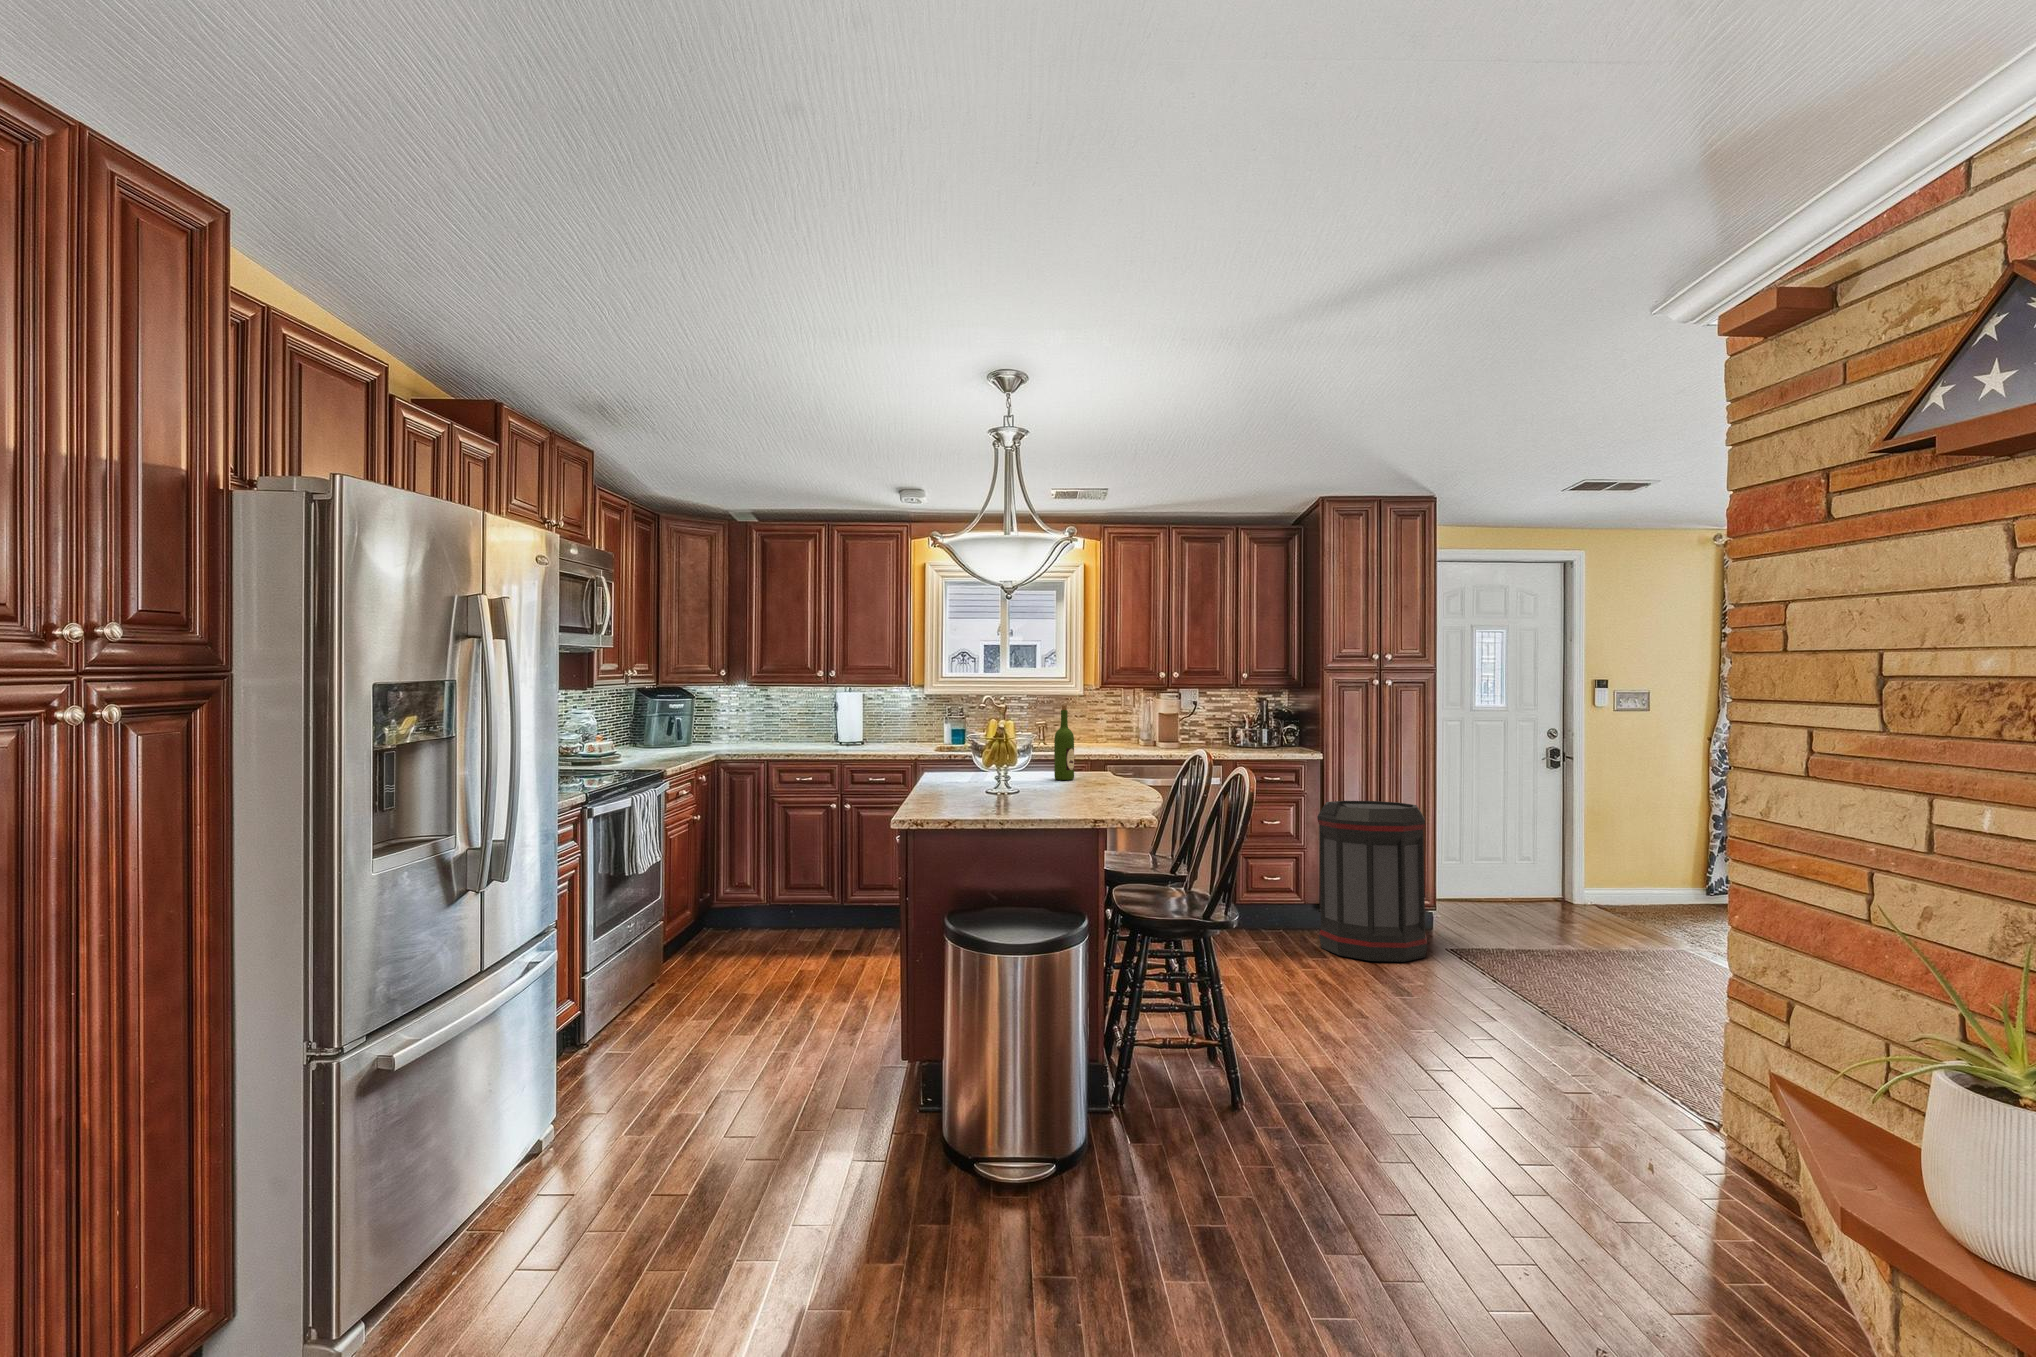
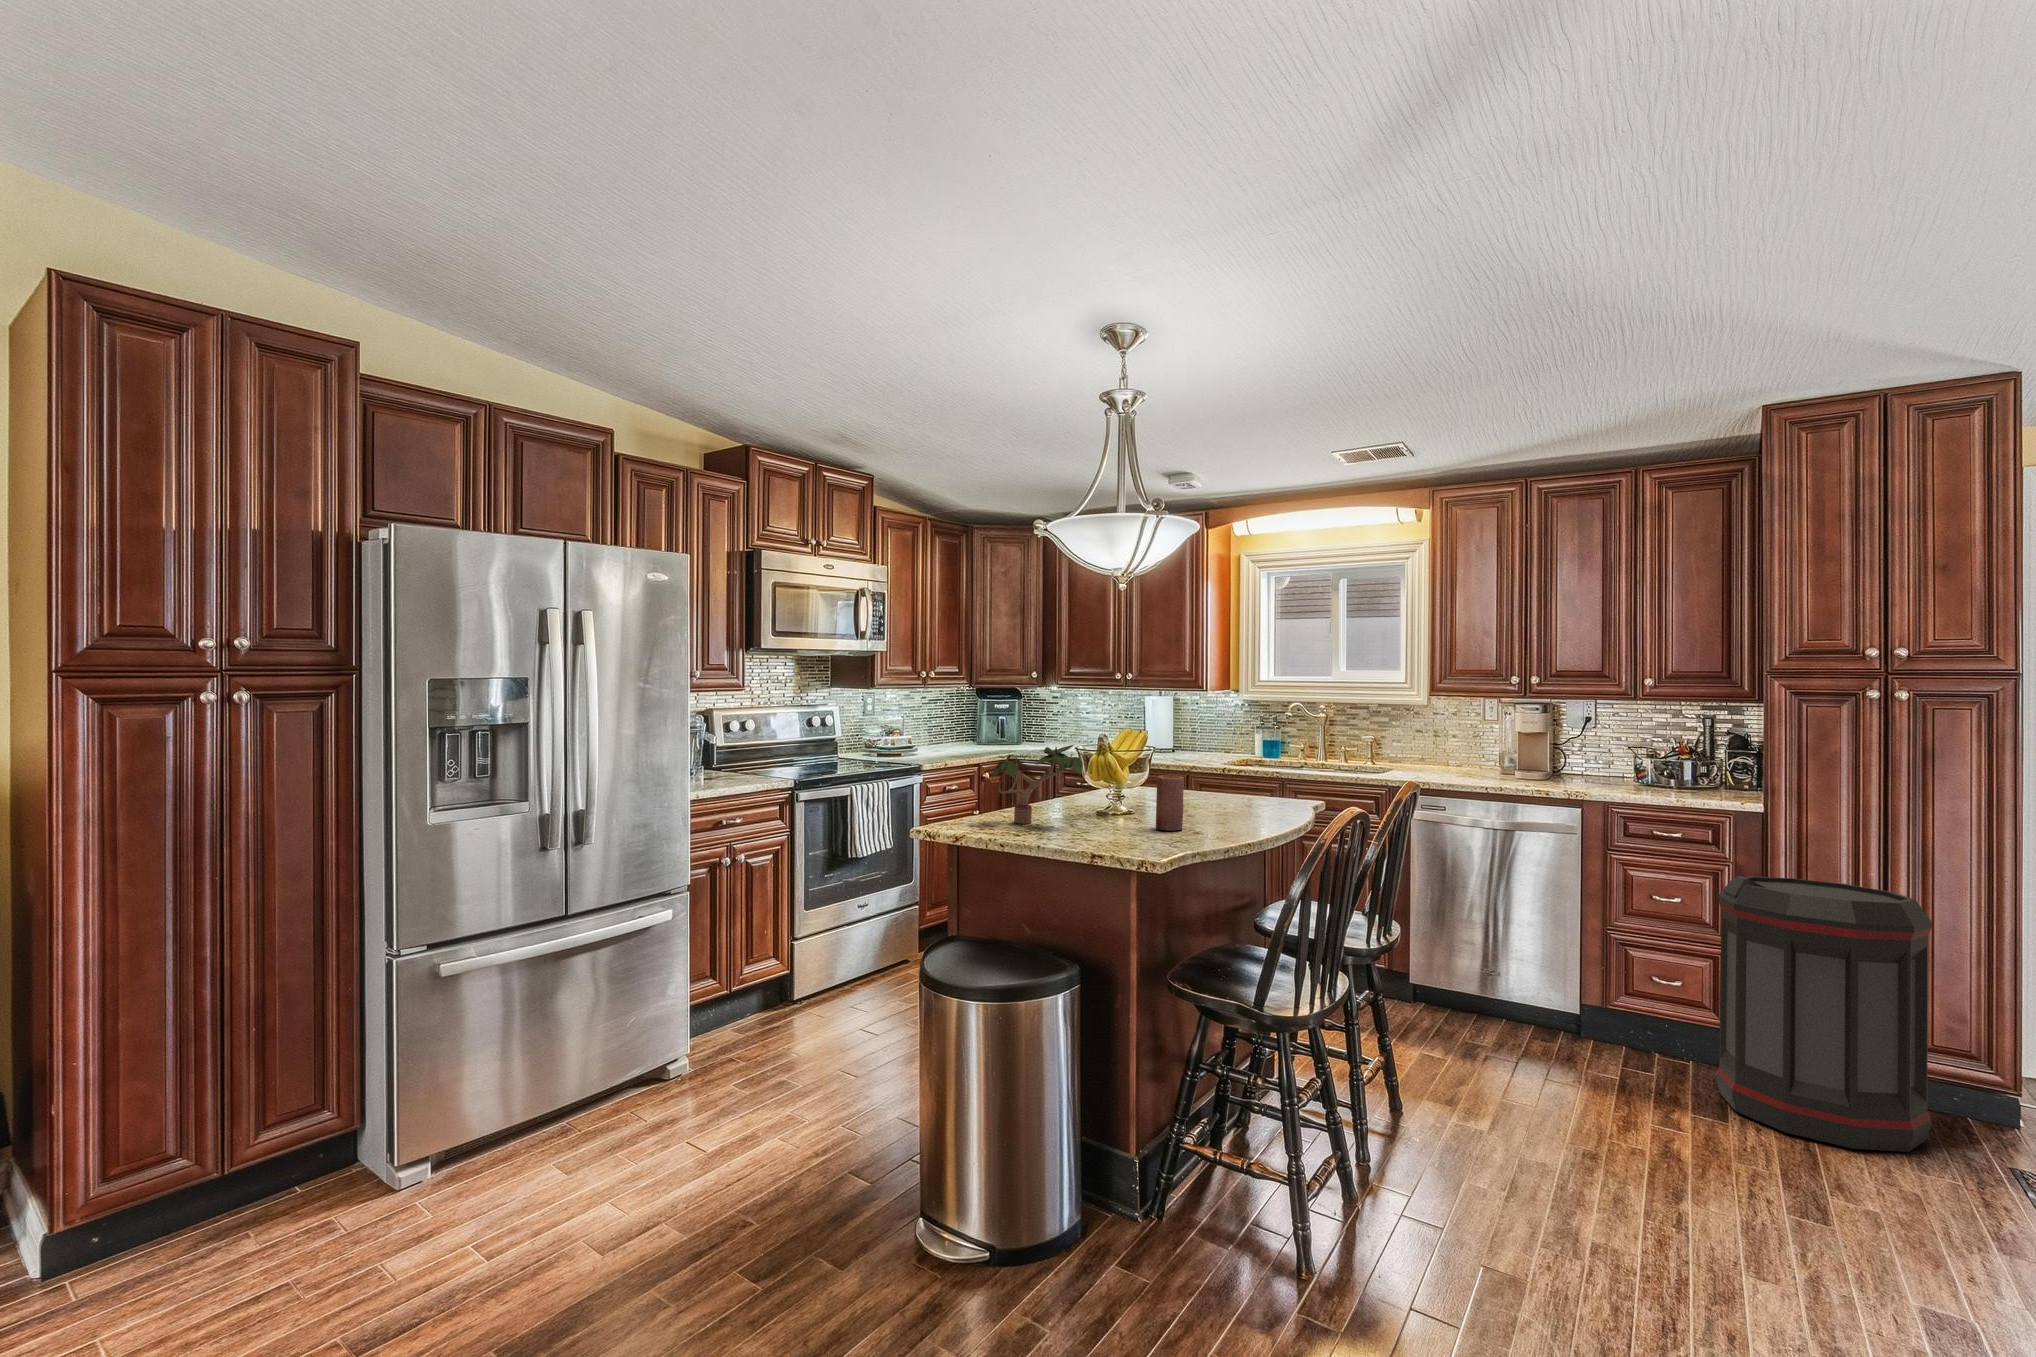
wine bottle: present [1054,705,1074,780] -> none [1217,715,1242,805]
potted plant: none [935,731,1041,807] -> present [992,745,1083,824]
candle: none [1077,755,1099,800] -> present [1156,775,1184,830]

